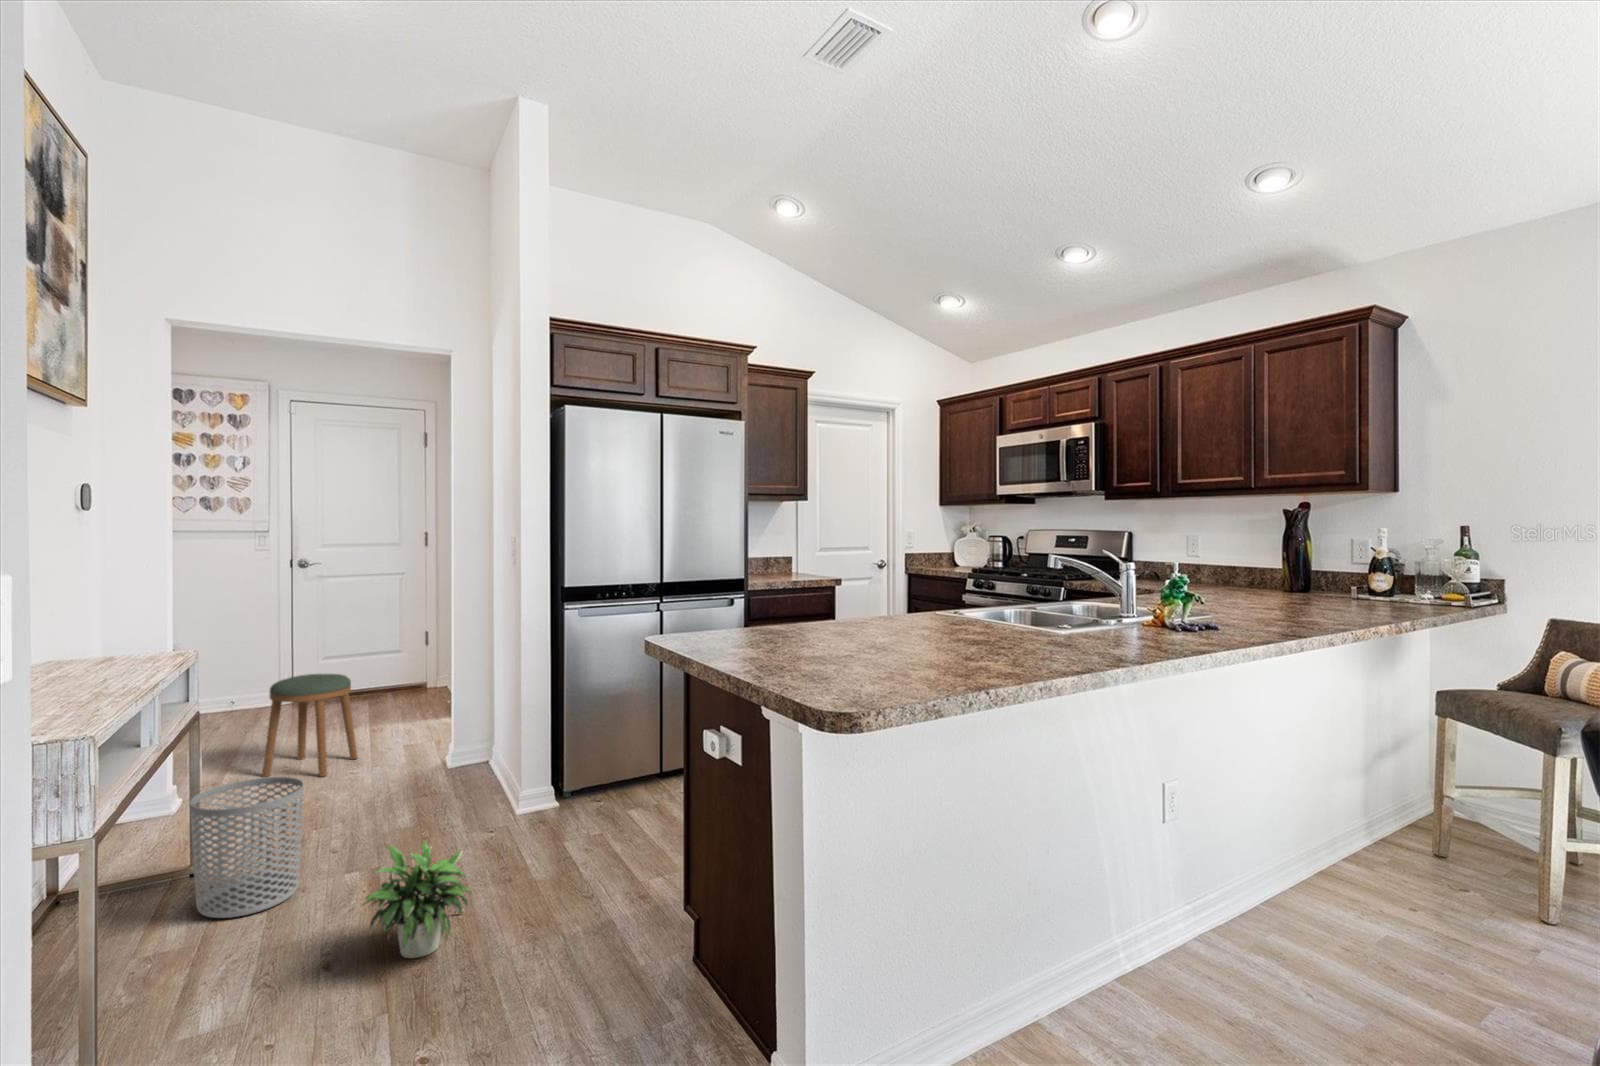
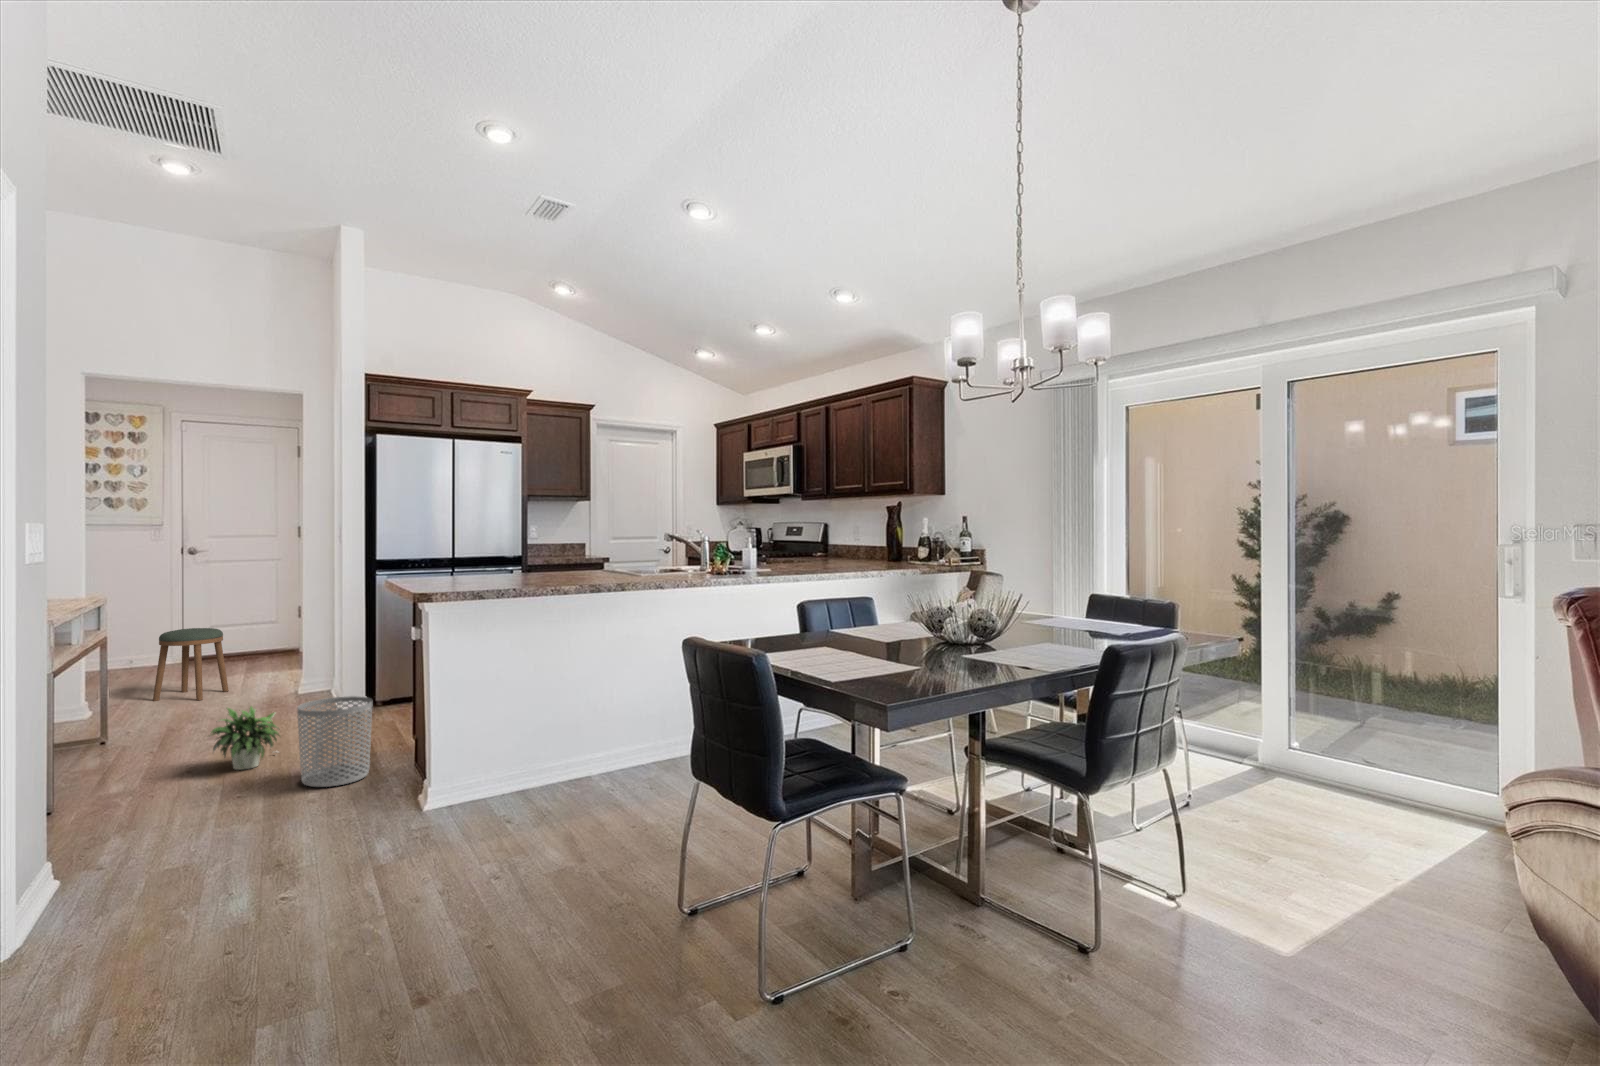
waste bin: present [190,777,303,918] -> present [297,696,372,787]

